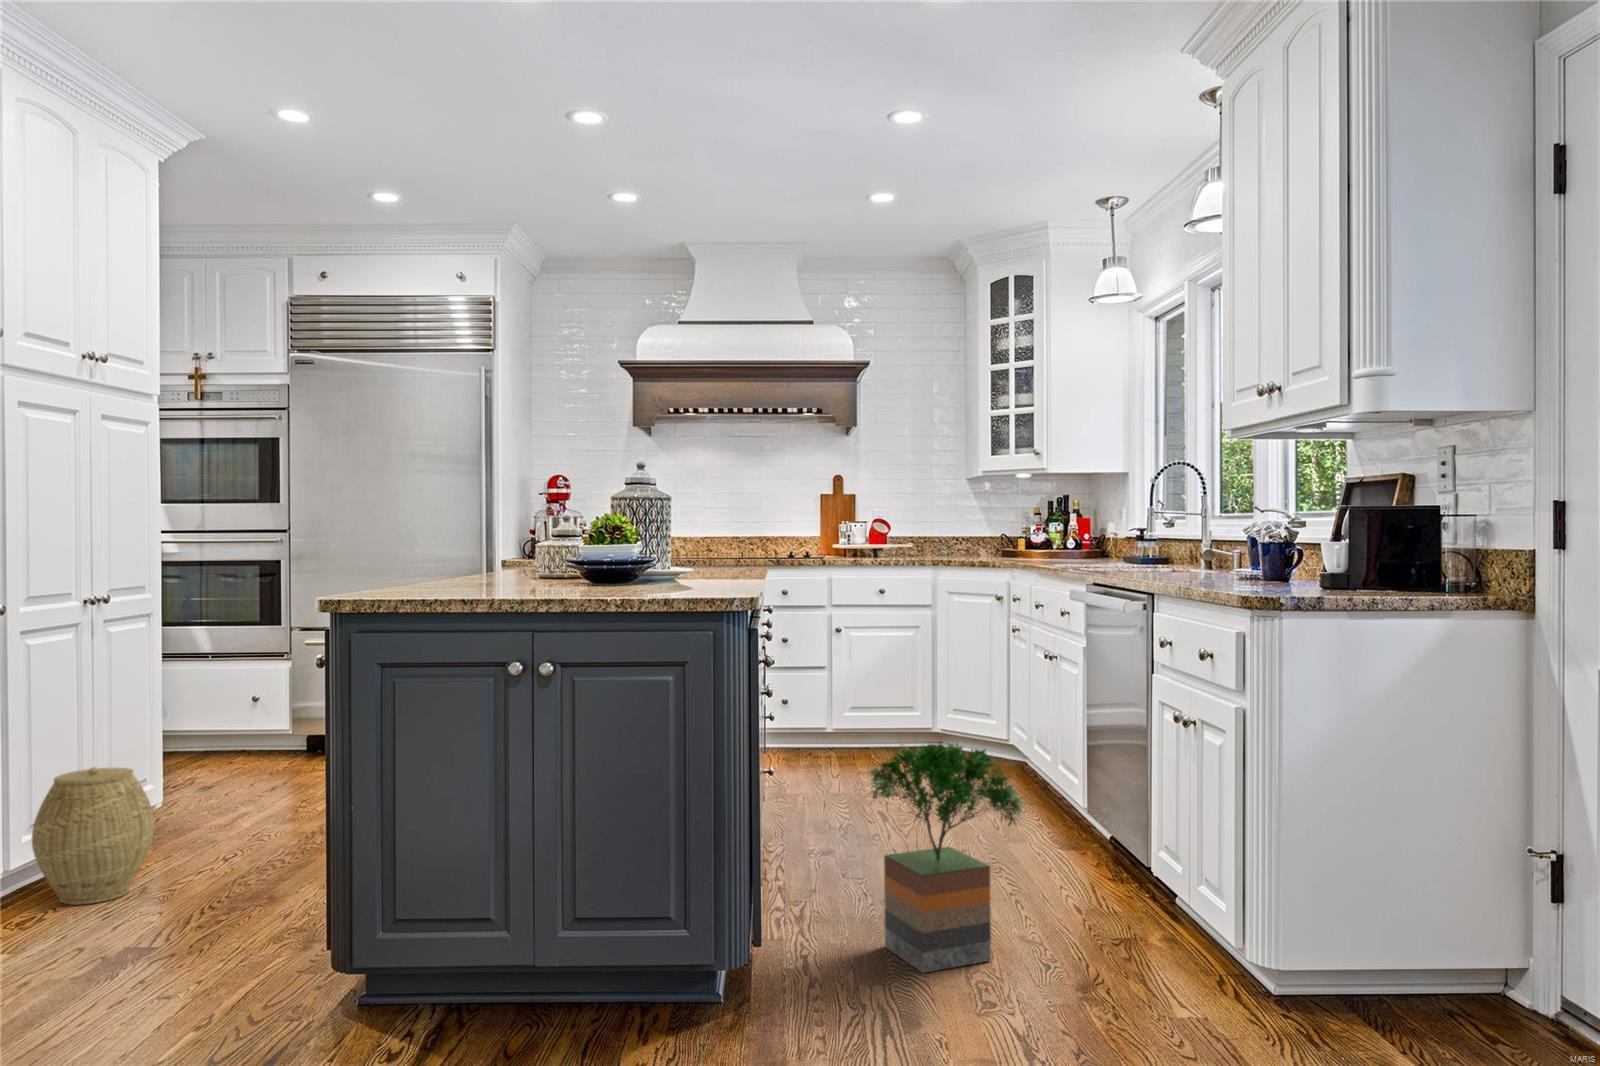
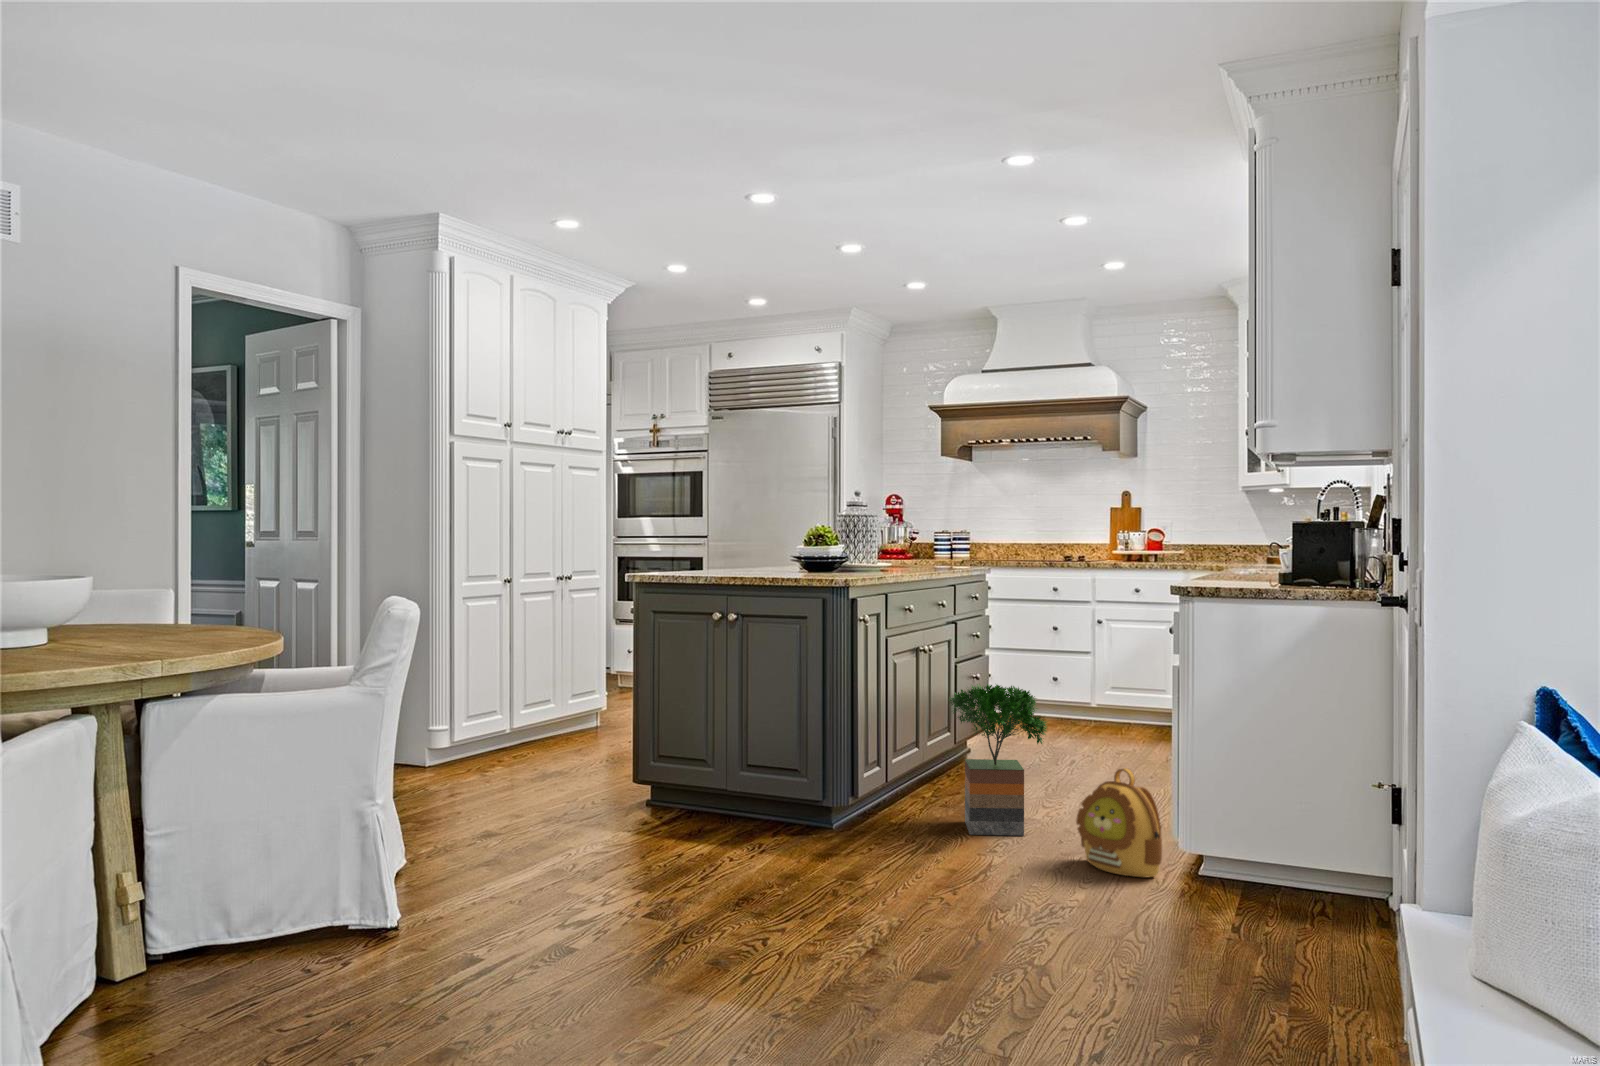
woven basket: present [32,767,155,905] -> none [522,675,584,753]
backpack: none [1116,858,1255,1017] -> present [1076,768,1162,878]

